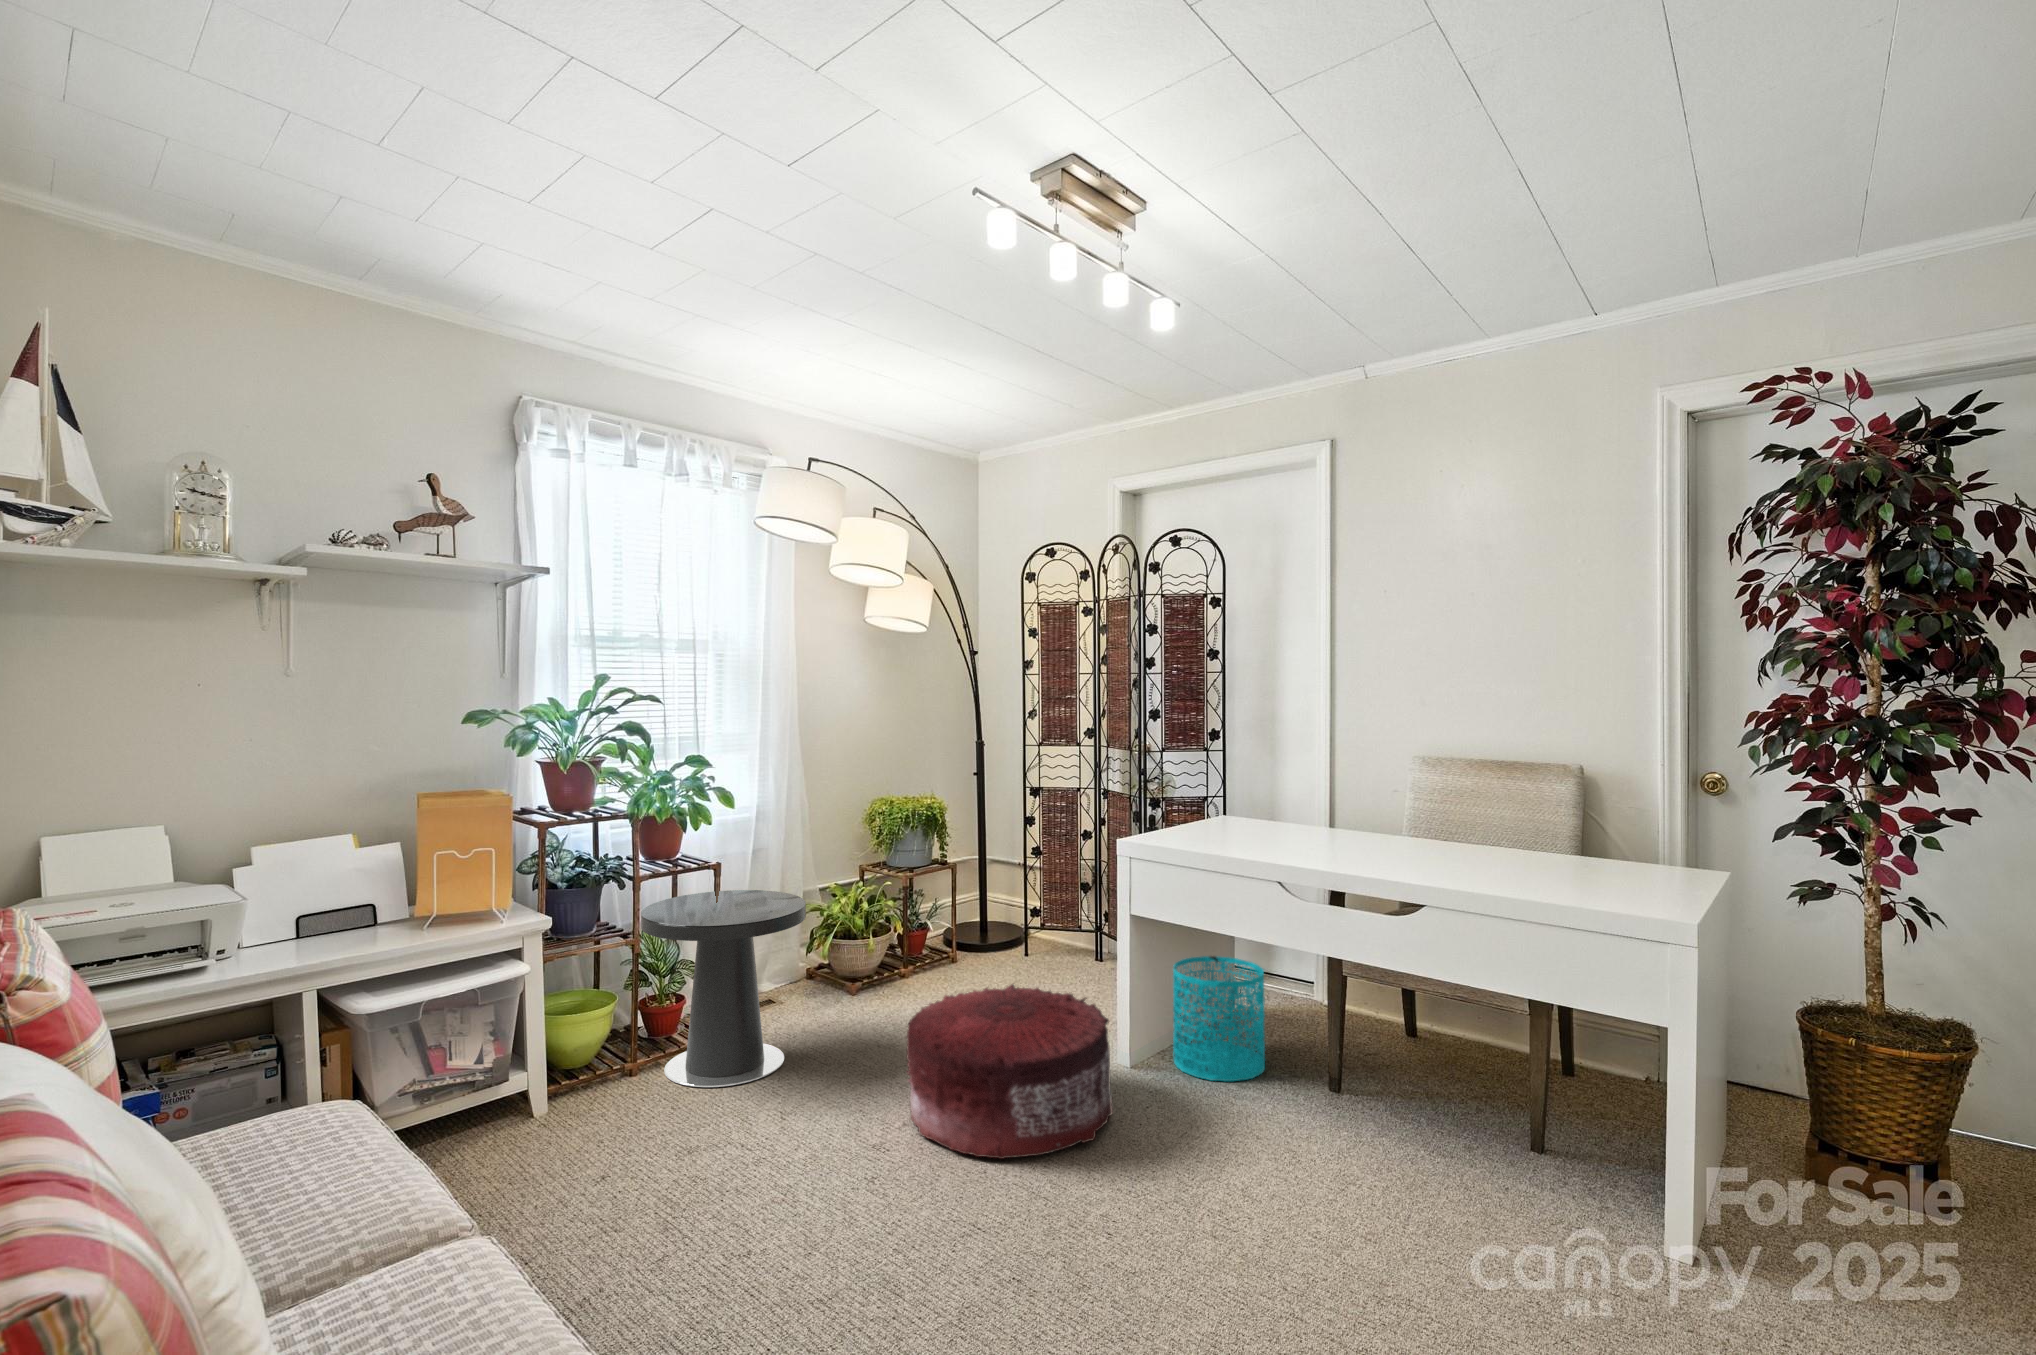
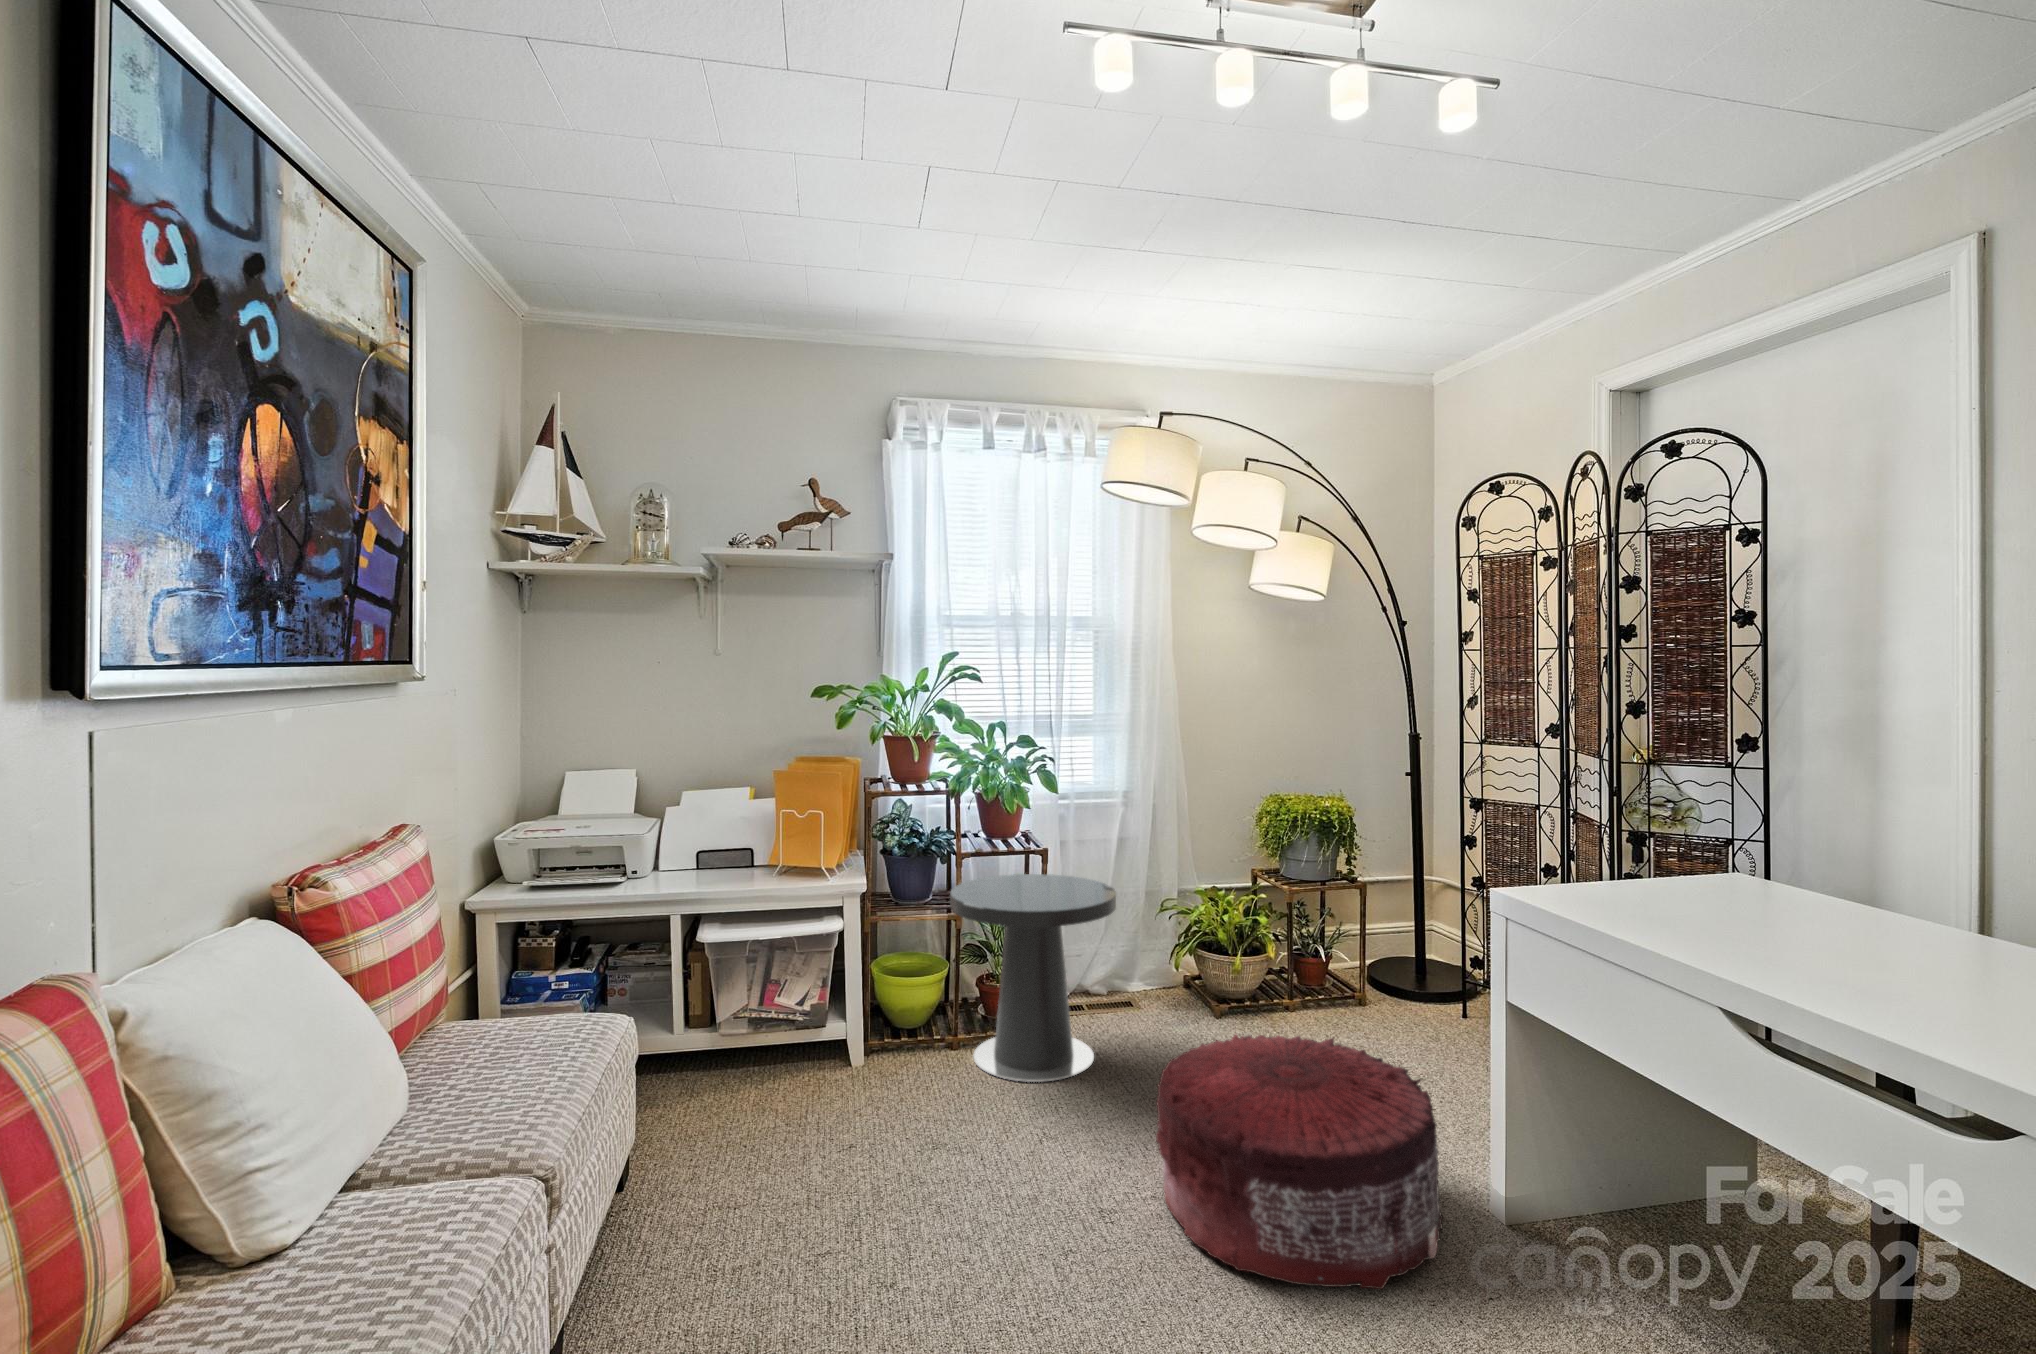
wastebasket: present [1173,956,1265,1081] -> none [1587,1055,1758,1274]

